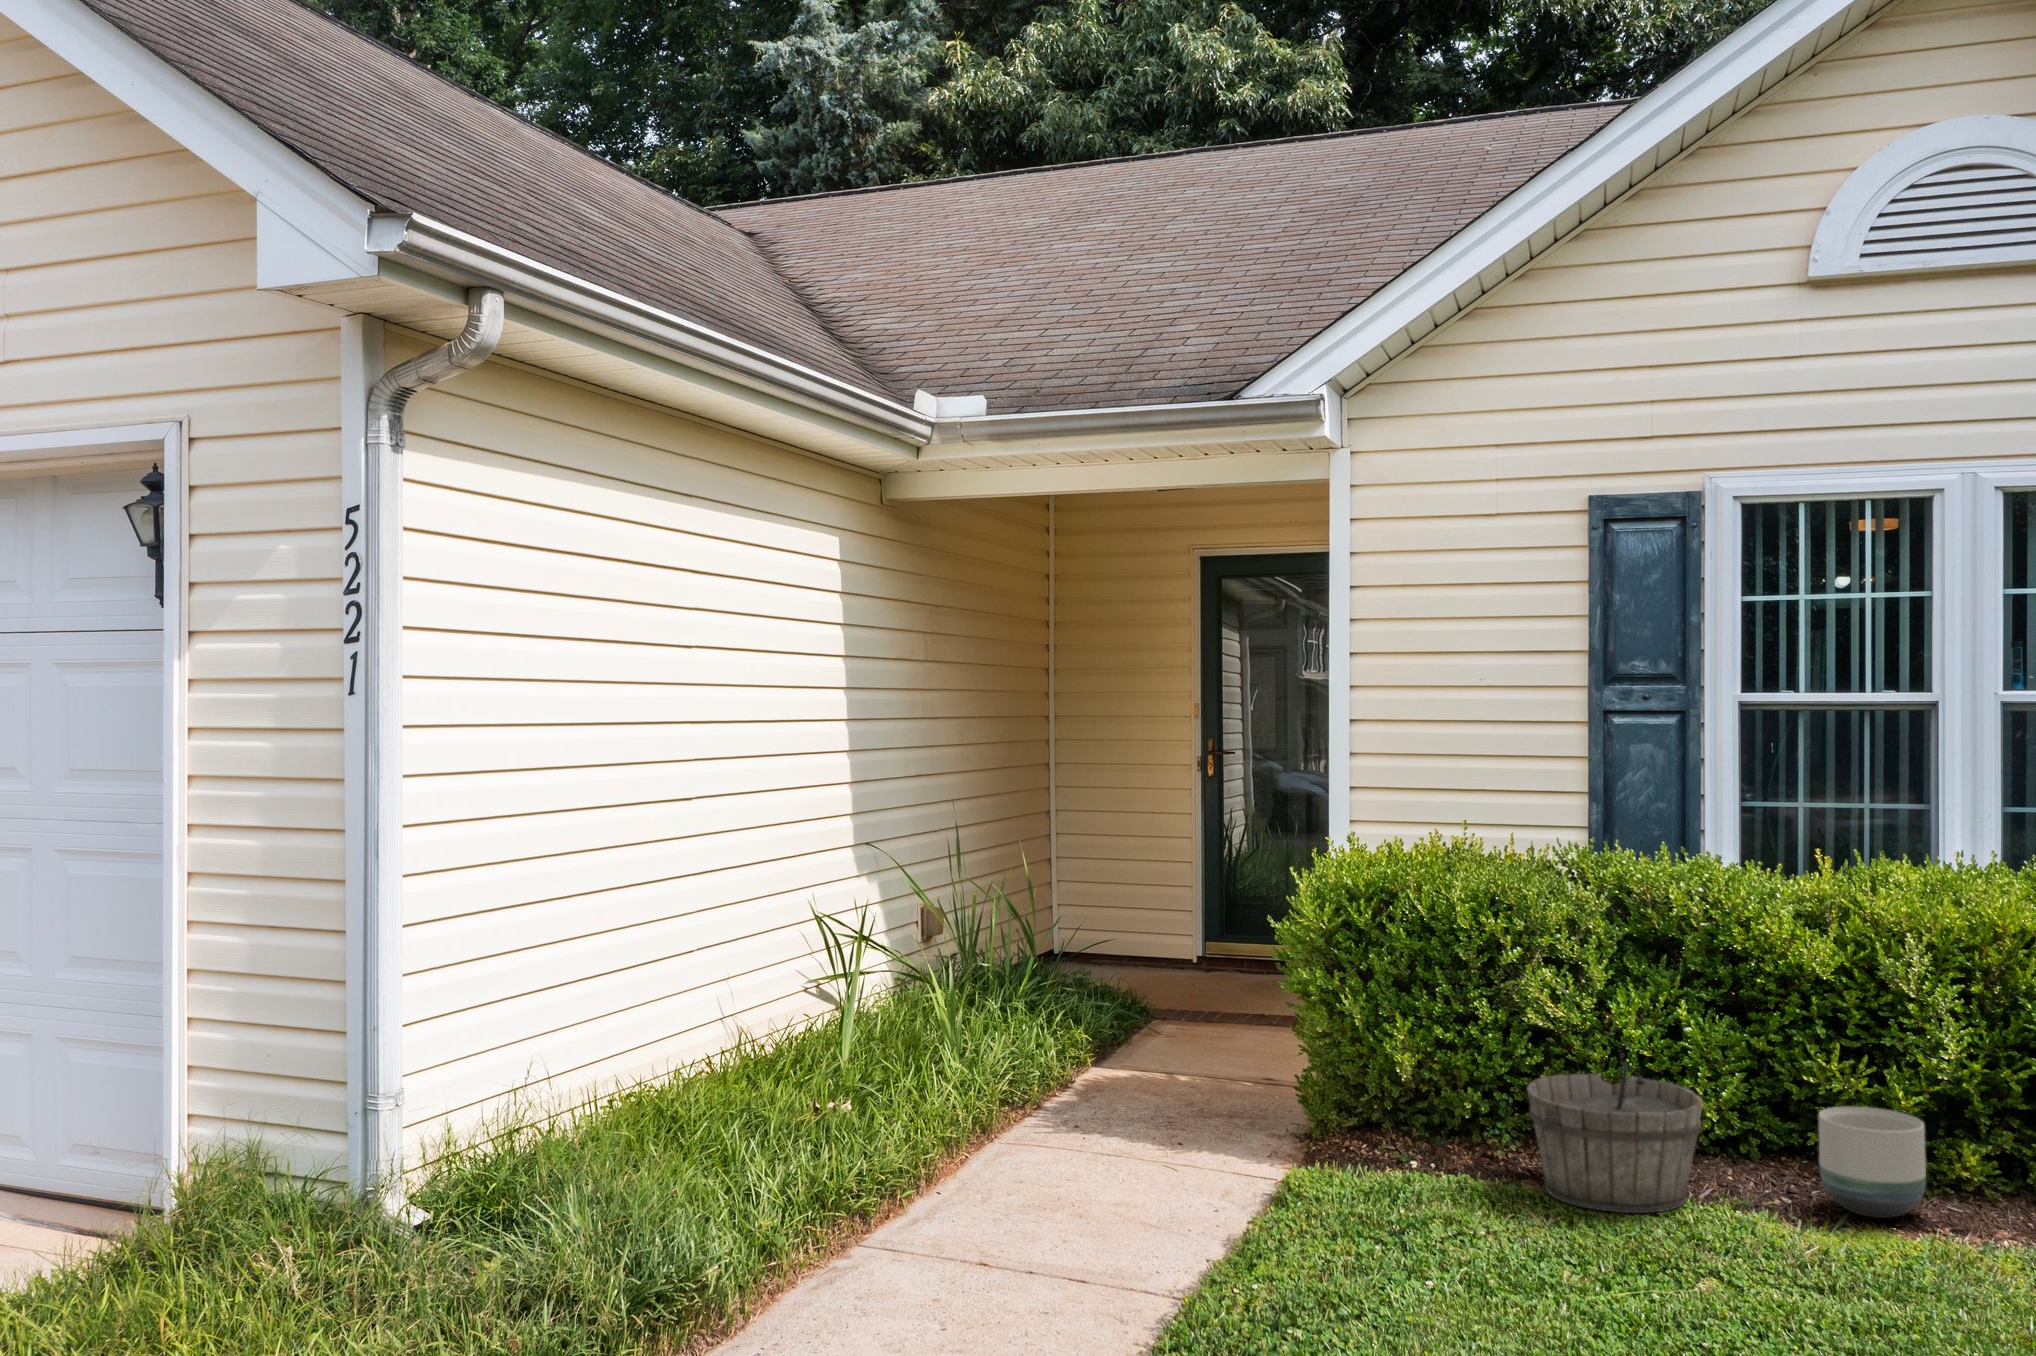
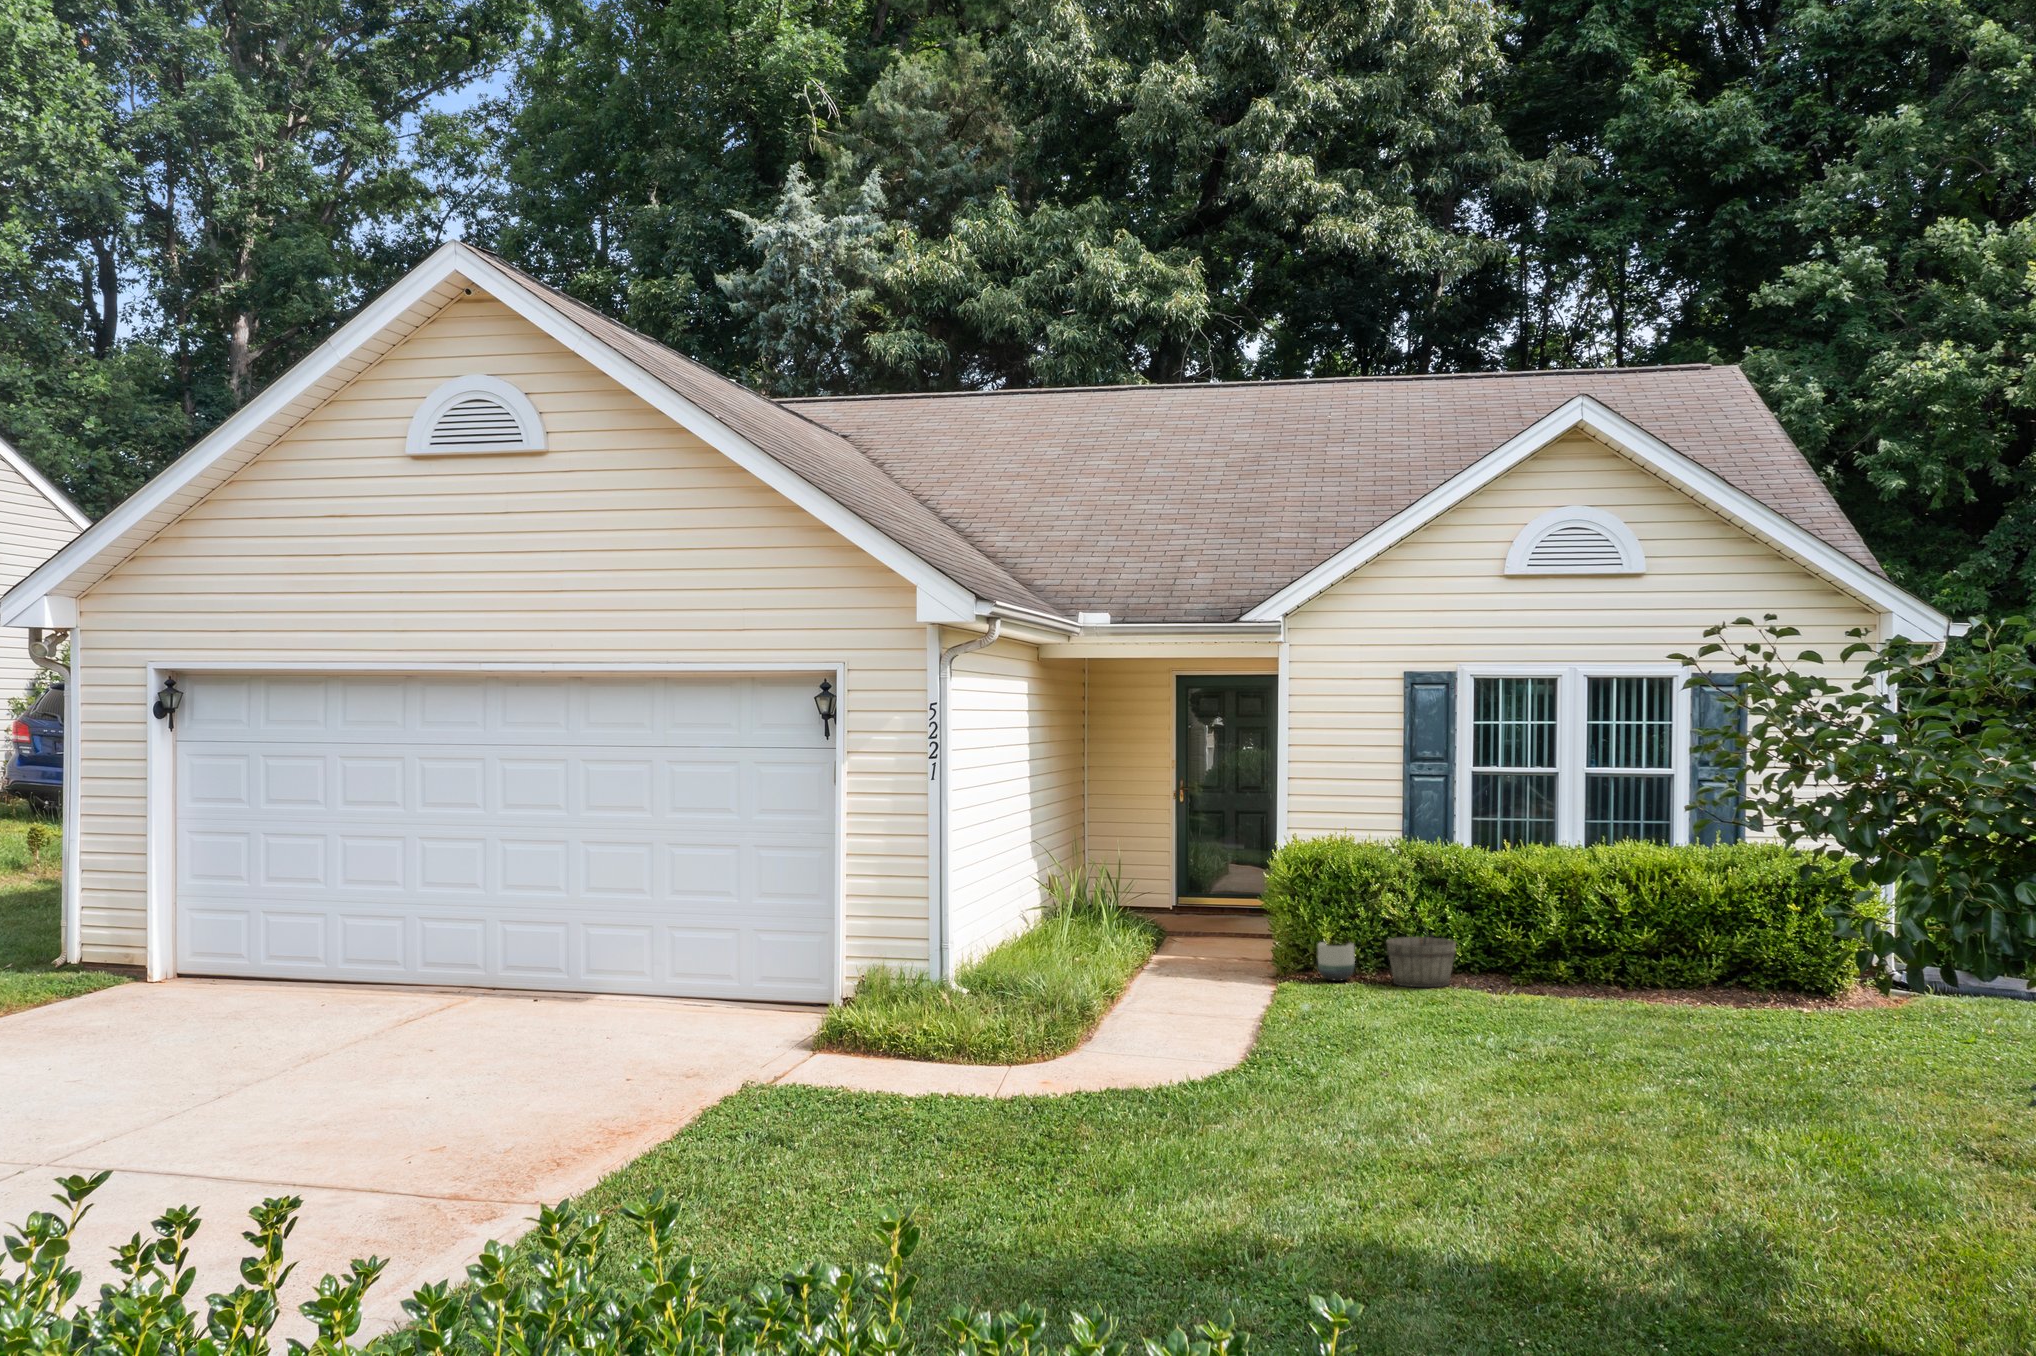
planter: present [1819,1107,1926,1218] -> present [1318,942,1355,981]

